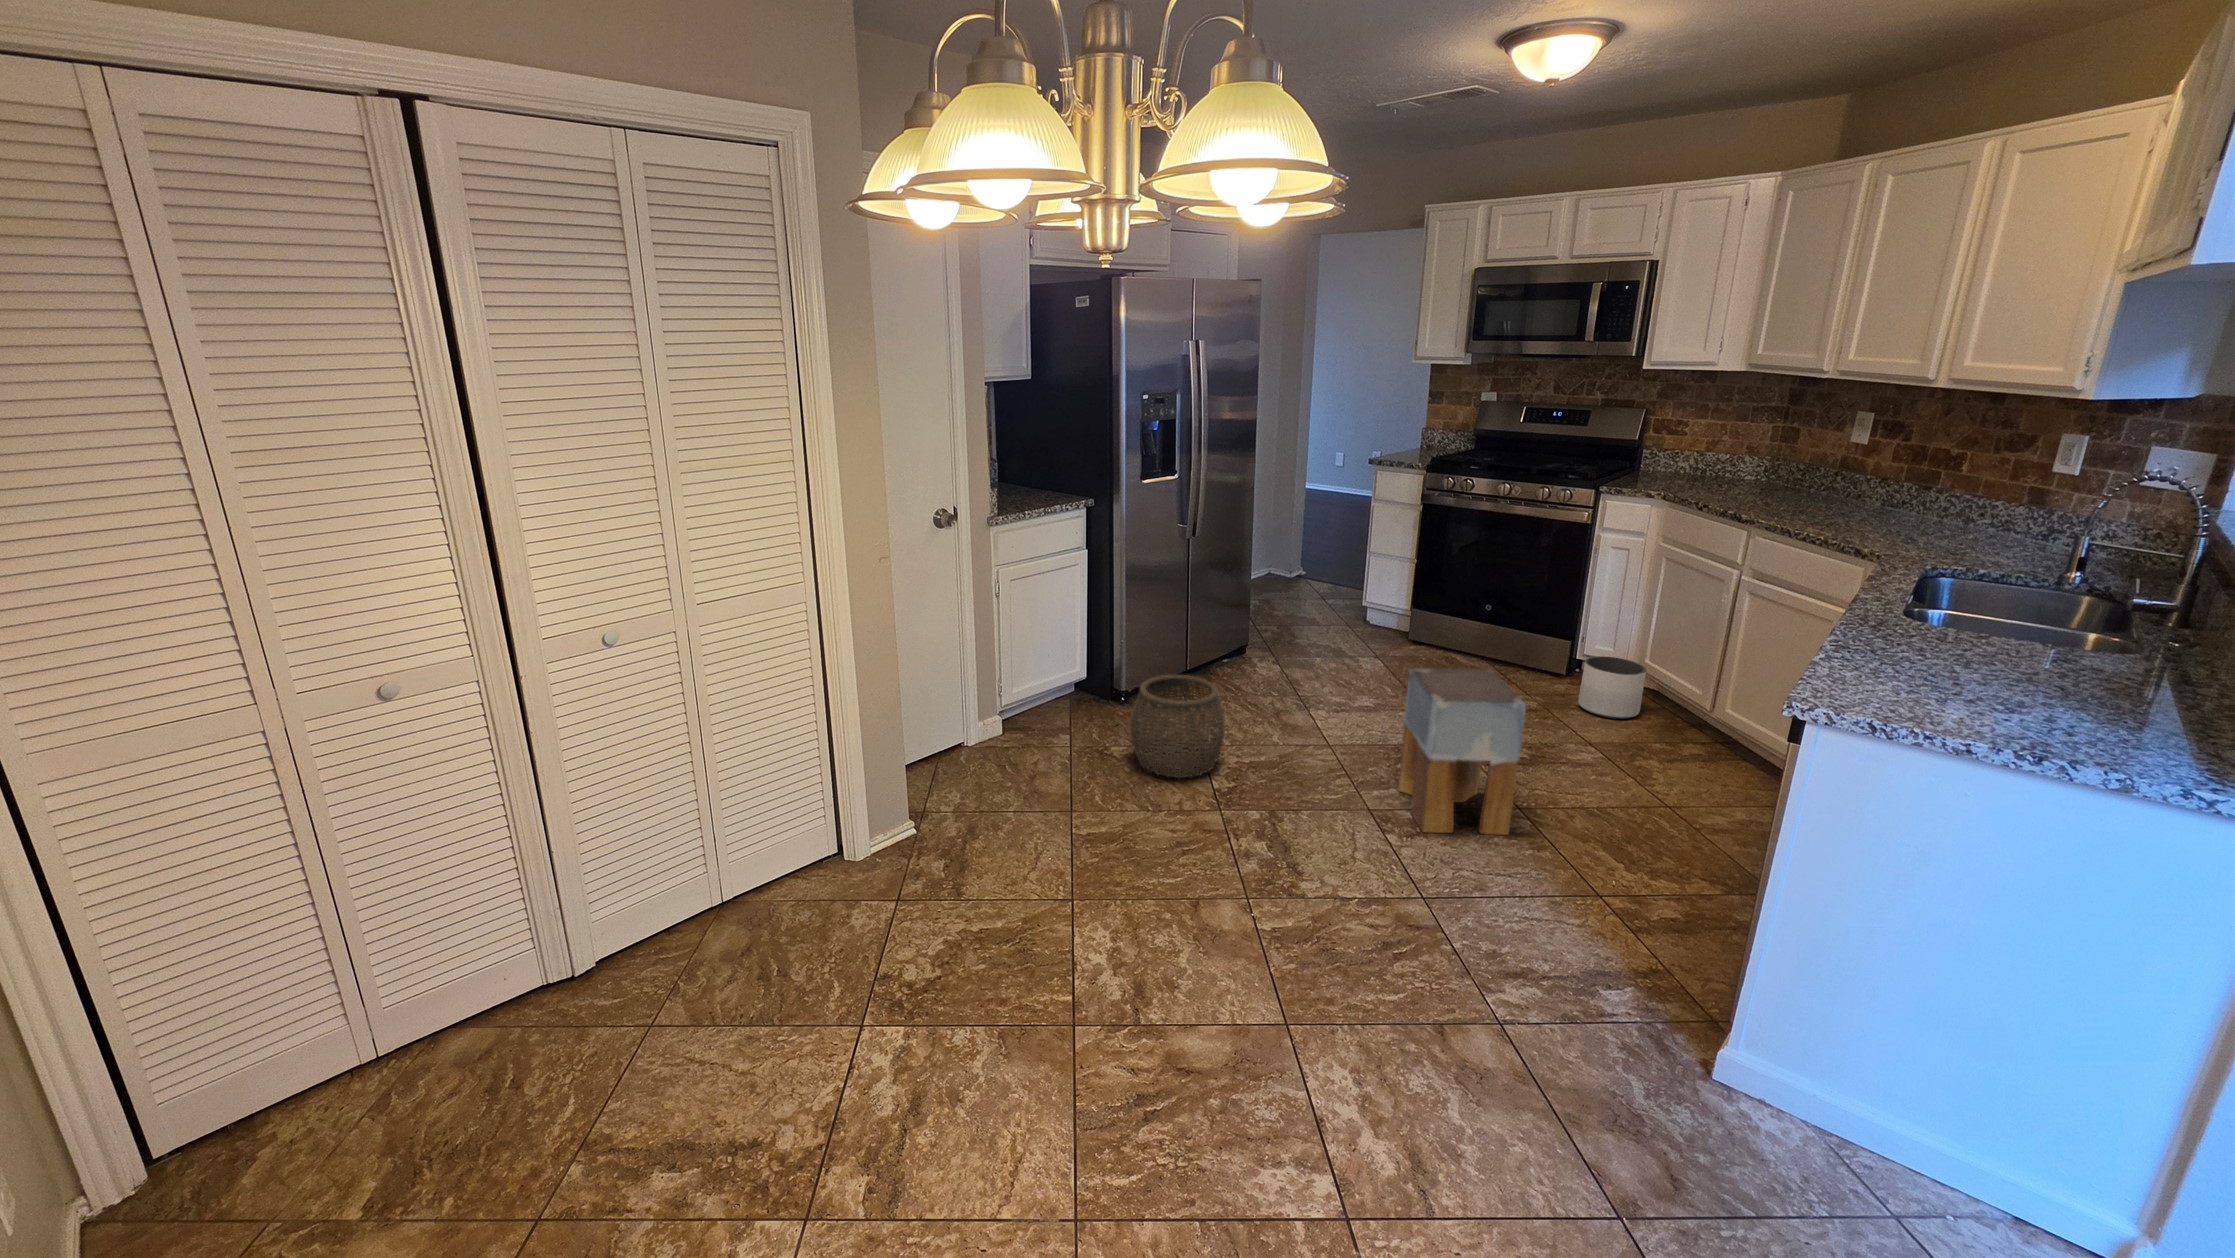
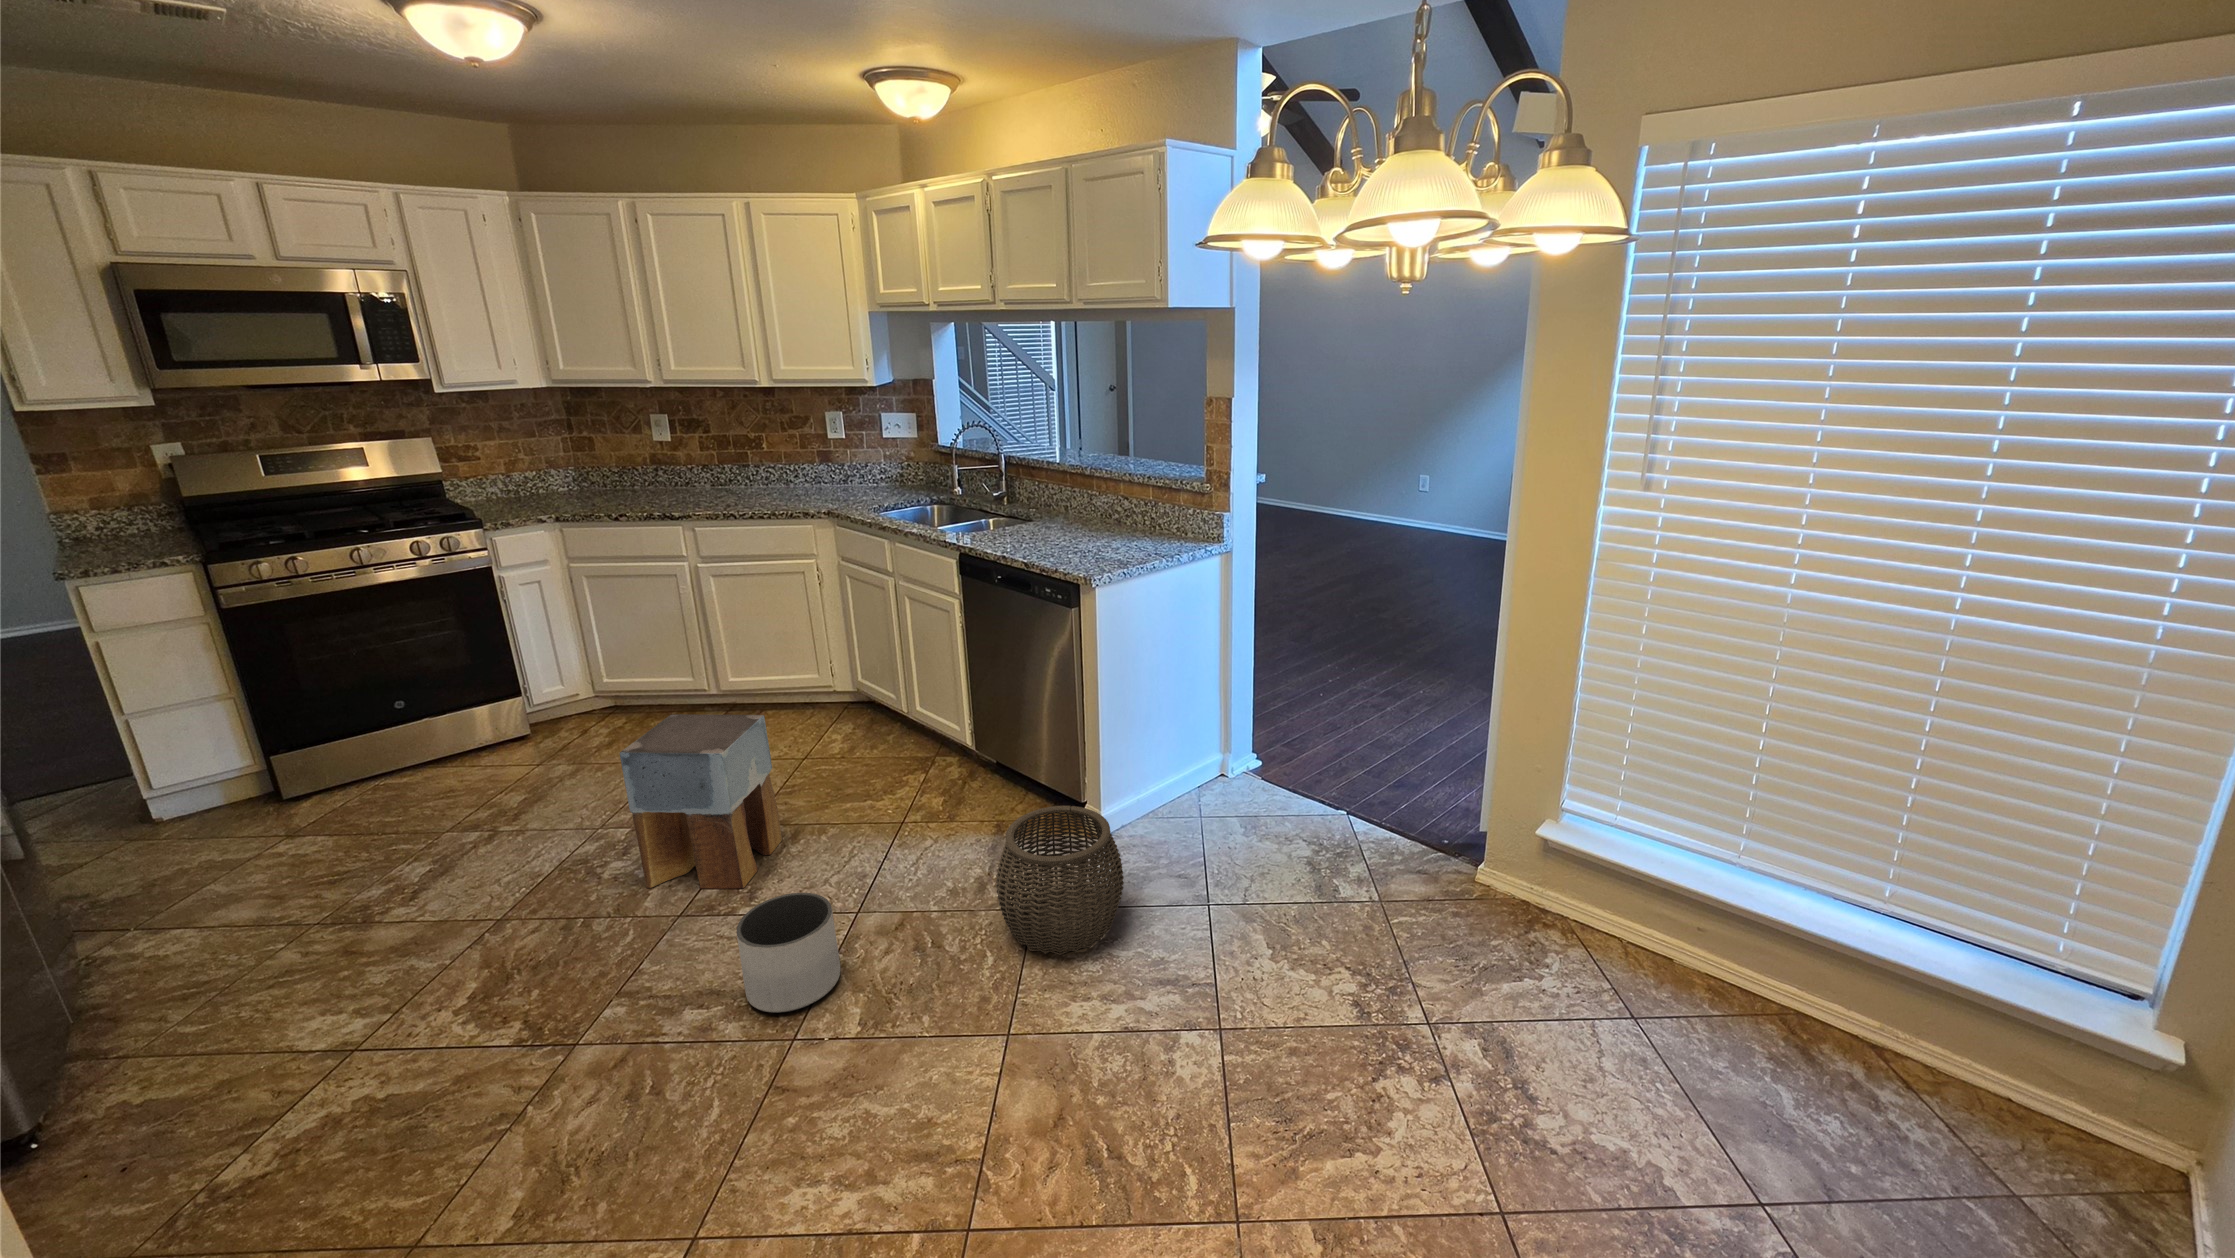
planter: present [1578,656,1646,719] -> present [737,893,840,1013]
woven basket: present [1130,675,1226,778] -> present [996,806,1124,955]

